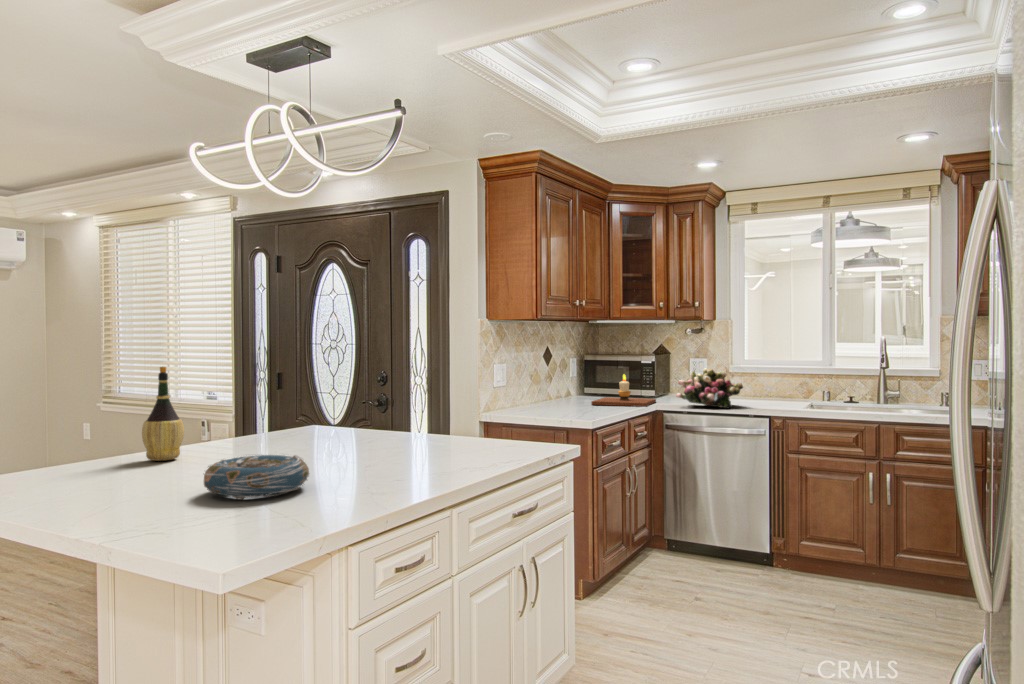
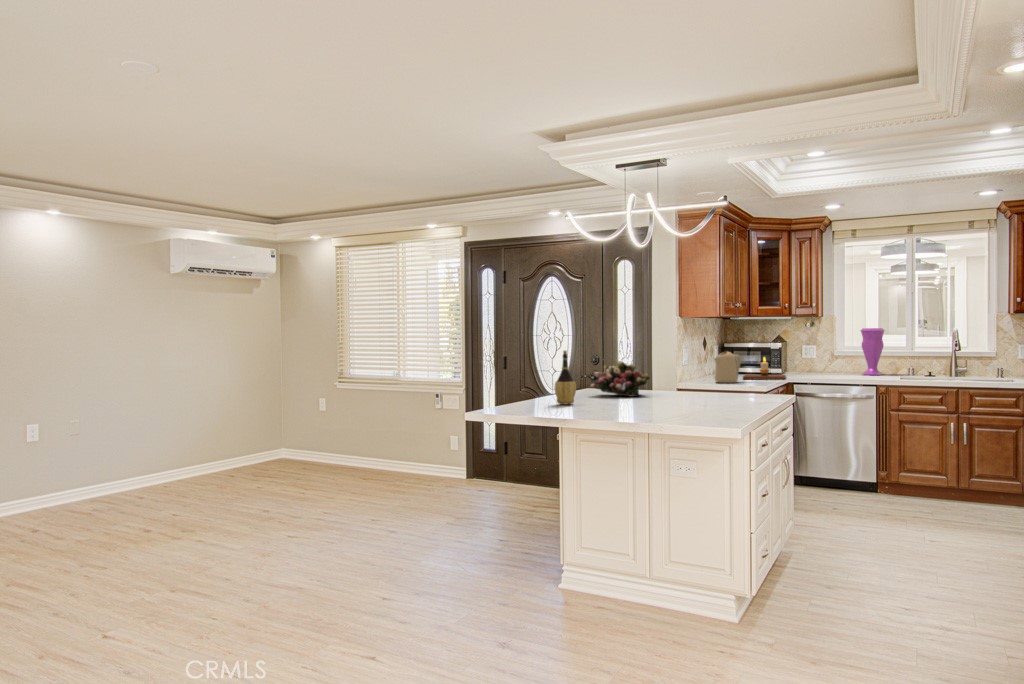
vase: none [760,336,795,399] -> present [860,328,885,375]
kettle: none [537,367,579,412] -> present [714,351,741,383]
flower arrangement: present [676,368,743,408] -> present [590,361,650,397]
decorative bowl: present [204,455,309,500] -> none [648,395,701,414]

